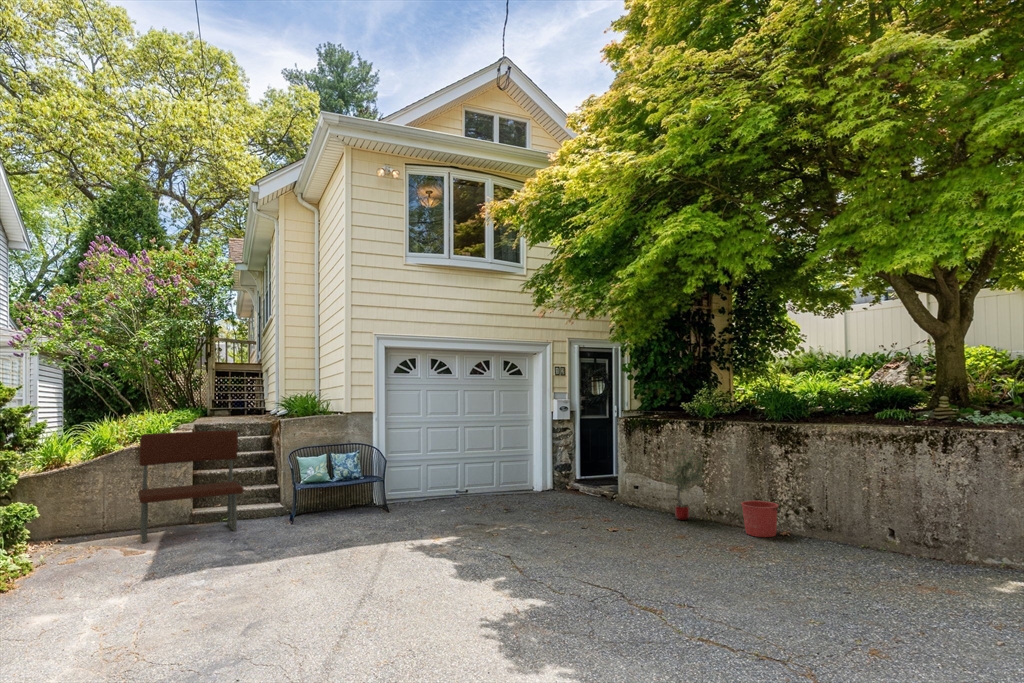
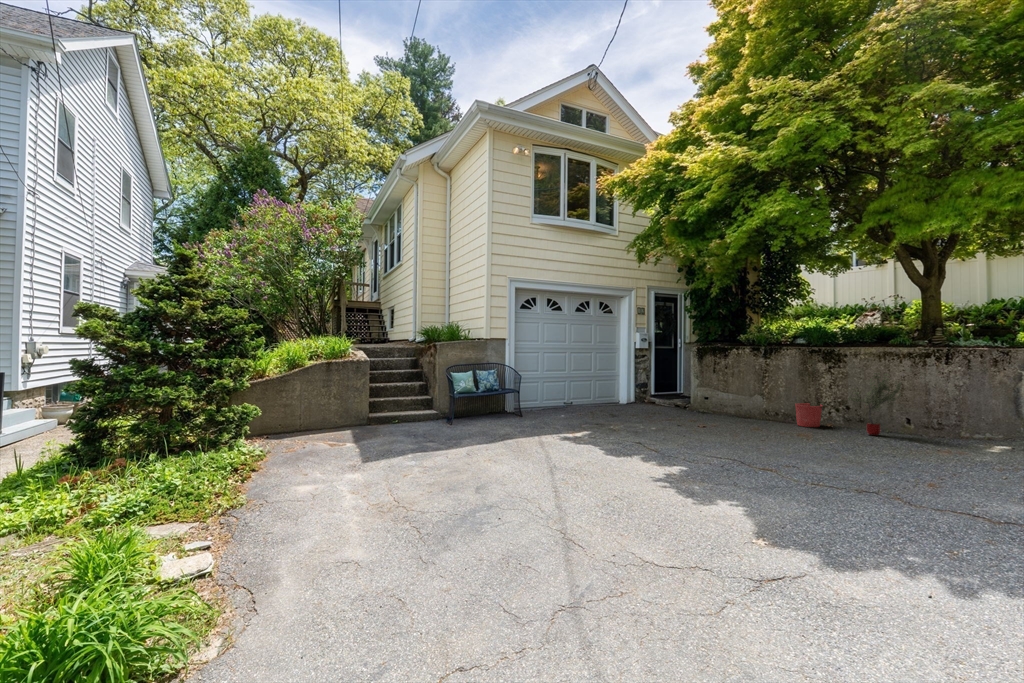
bench: present [138,430,244,543] -> none [355,350,428,426]
potted tree: present [662,449,705,520] -> present [849,373,901,436]

